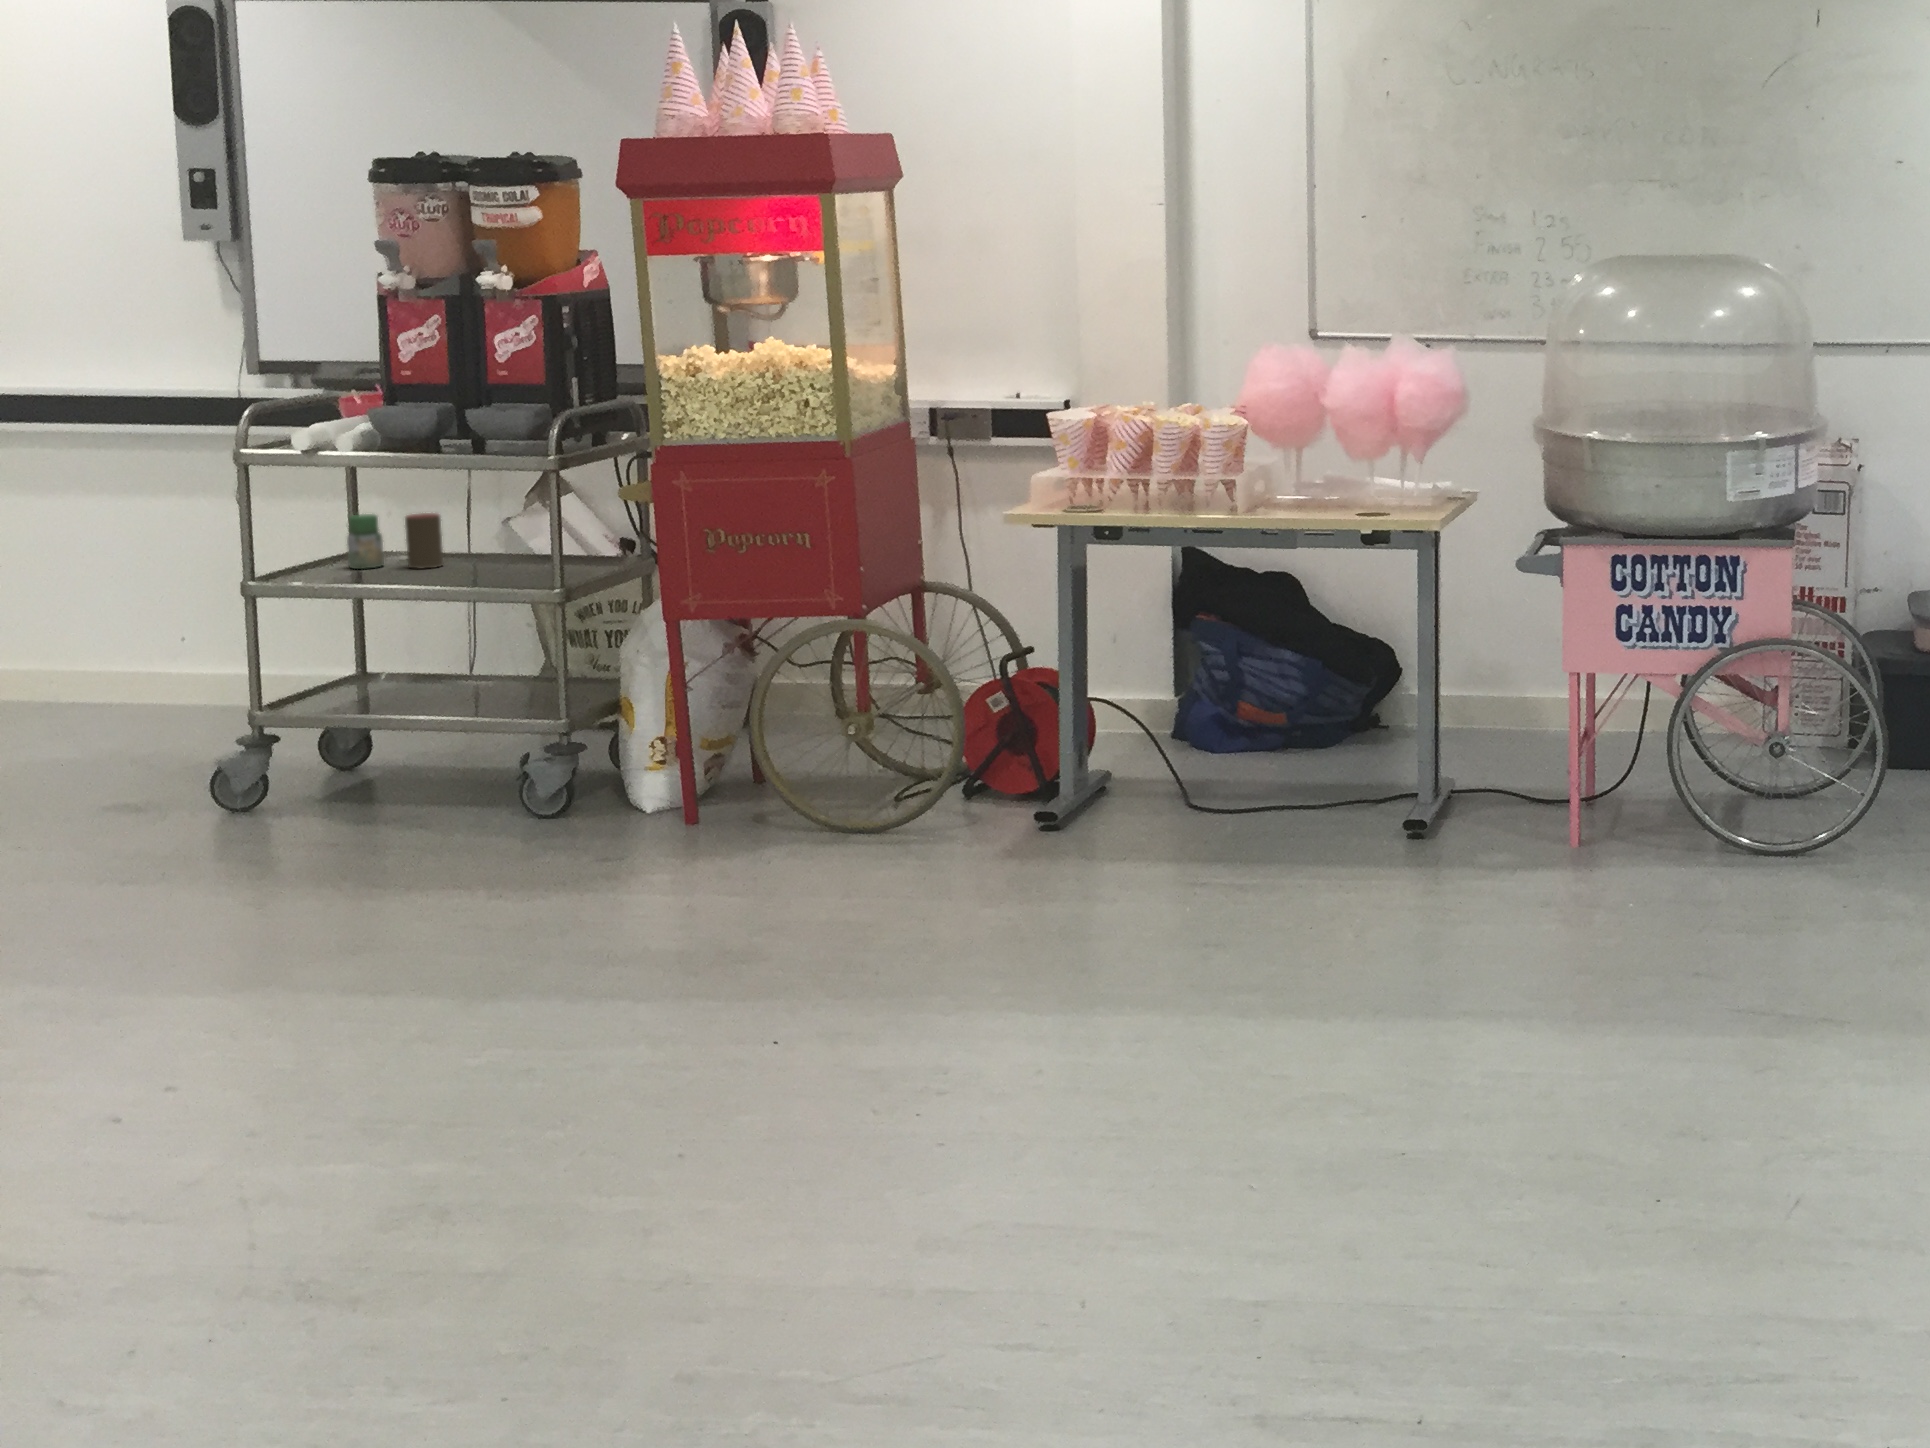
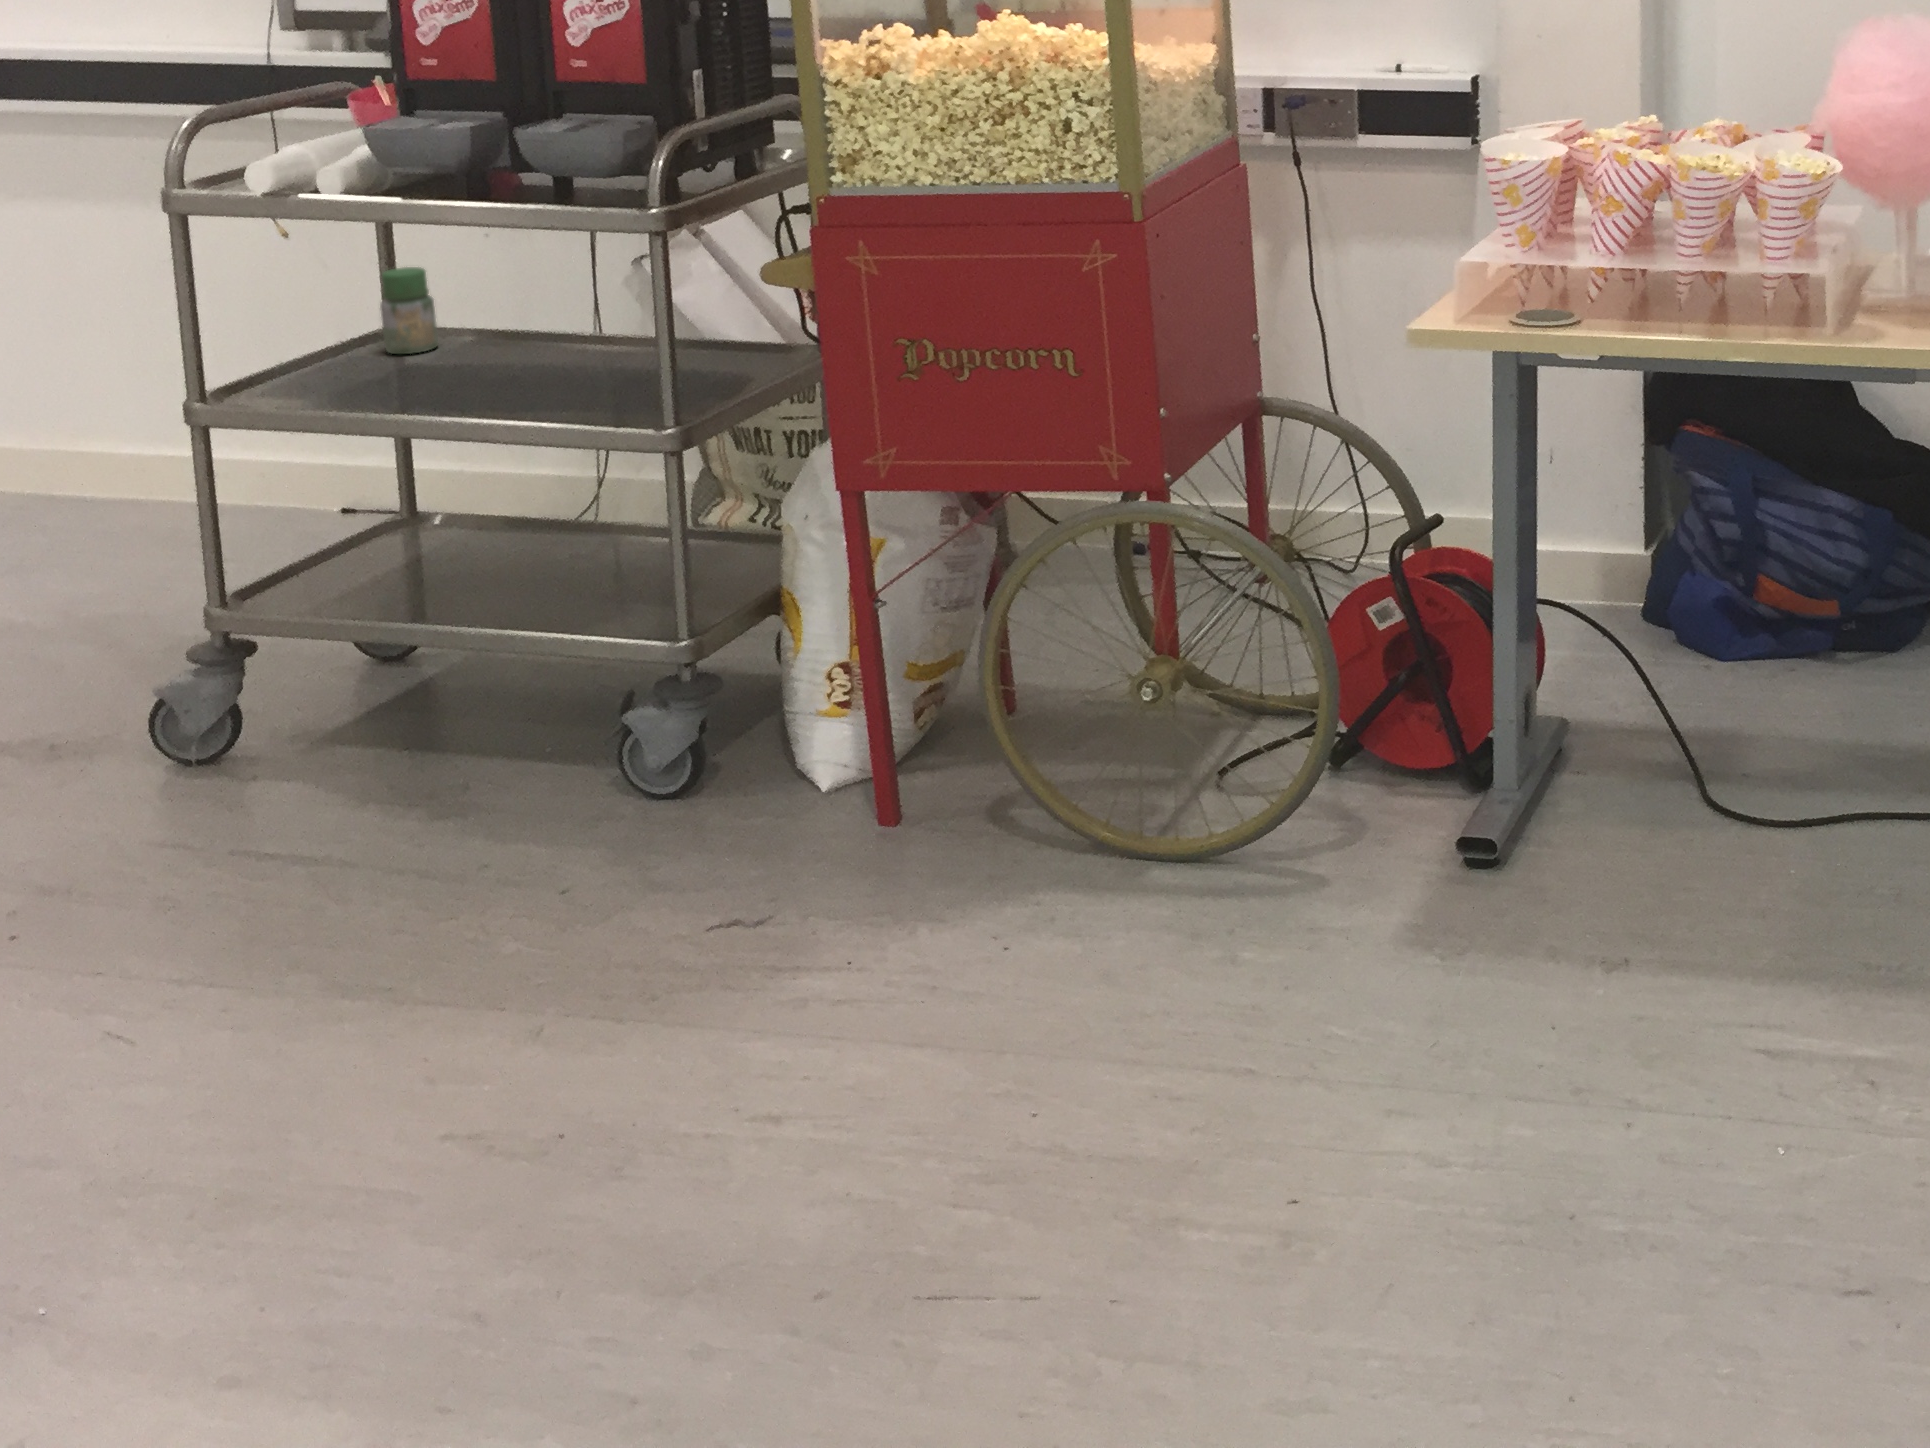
cup: present [405,513,443,568] -> none [463,266,525,355]

